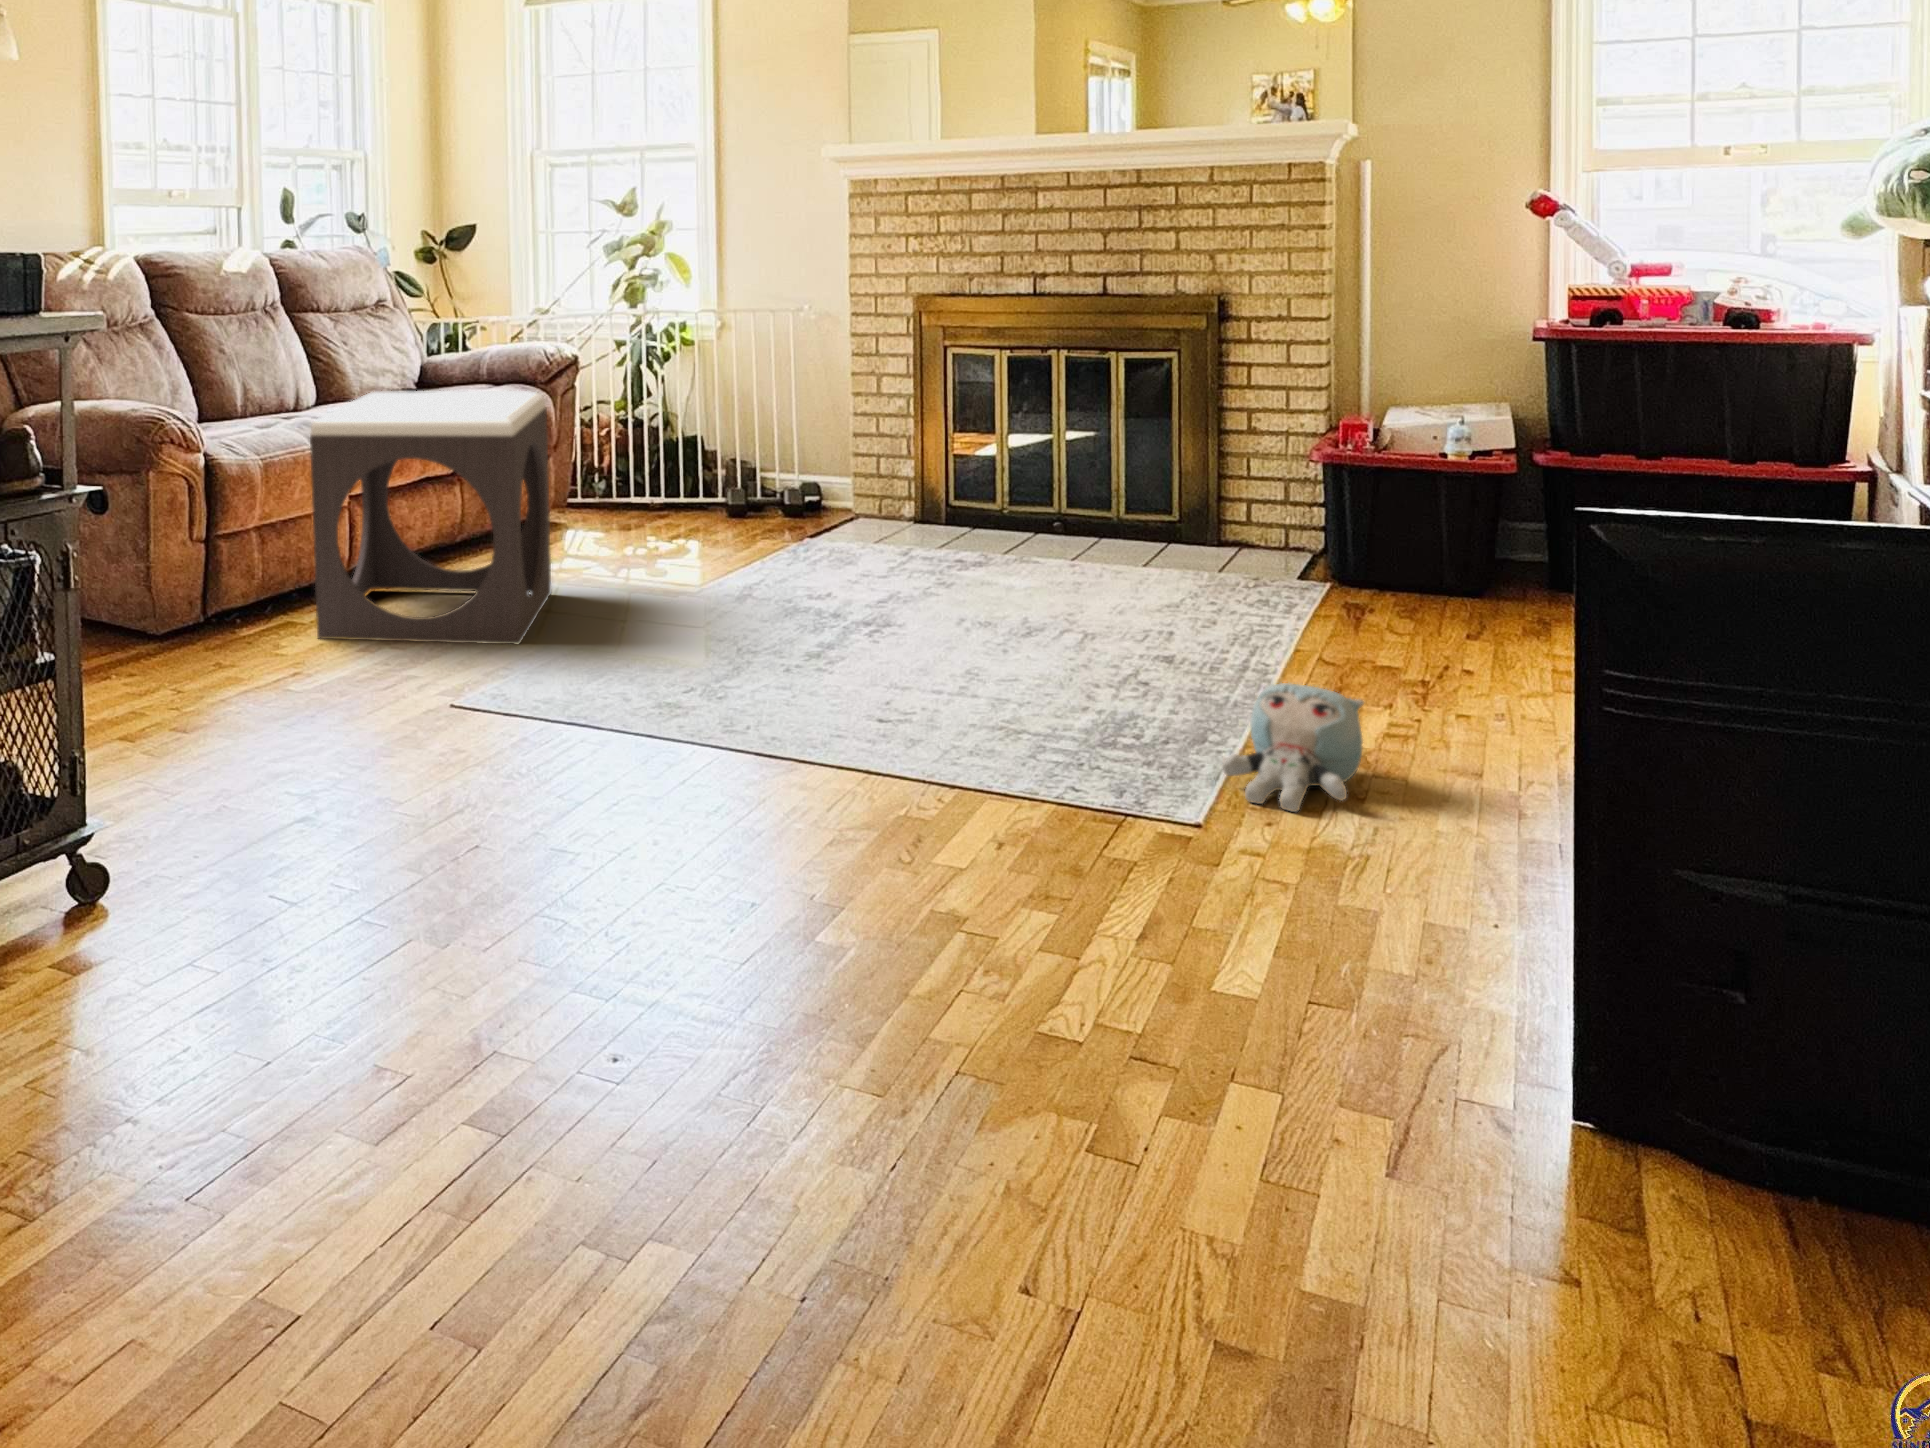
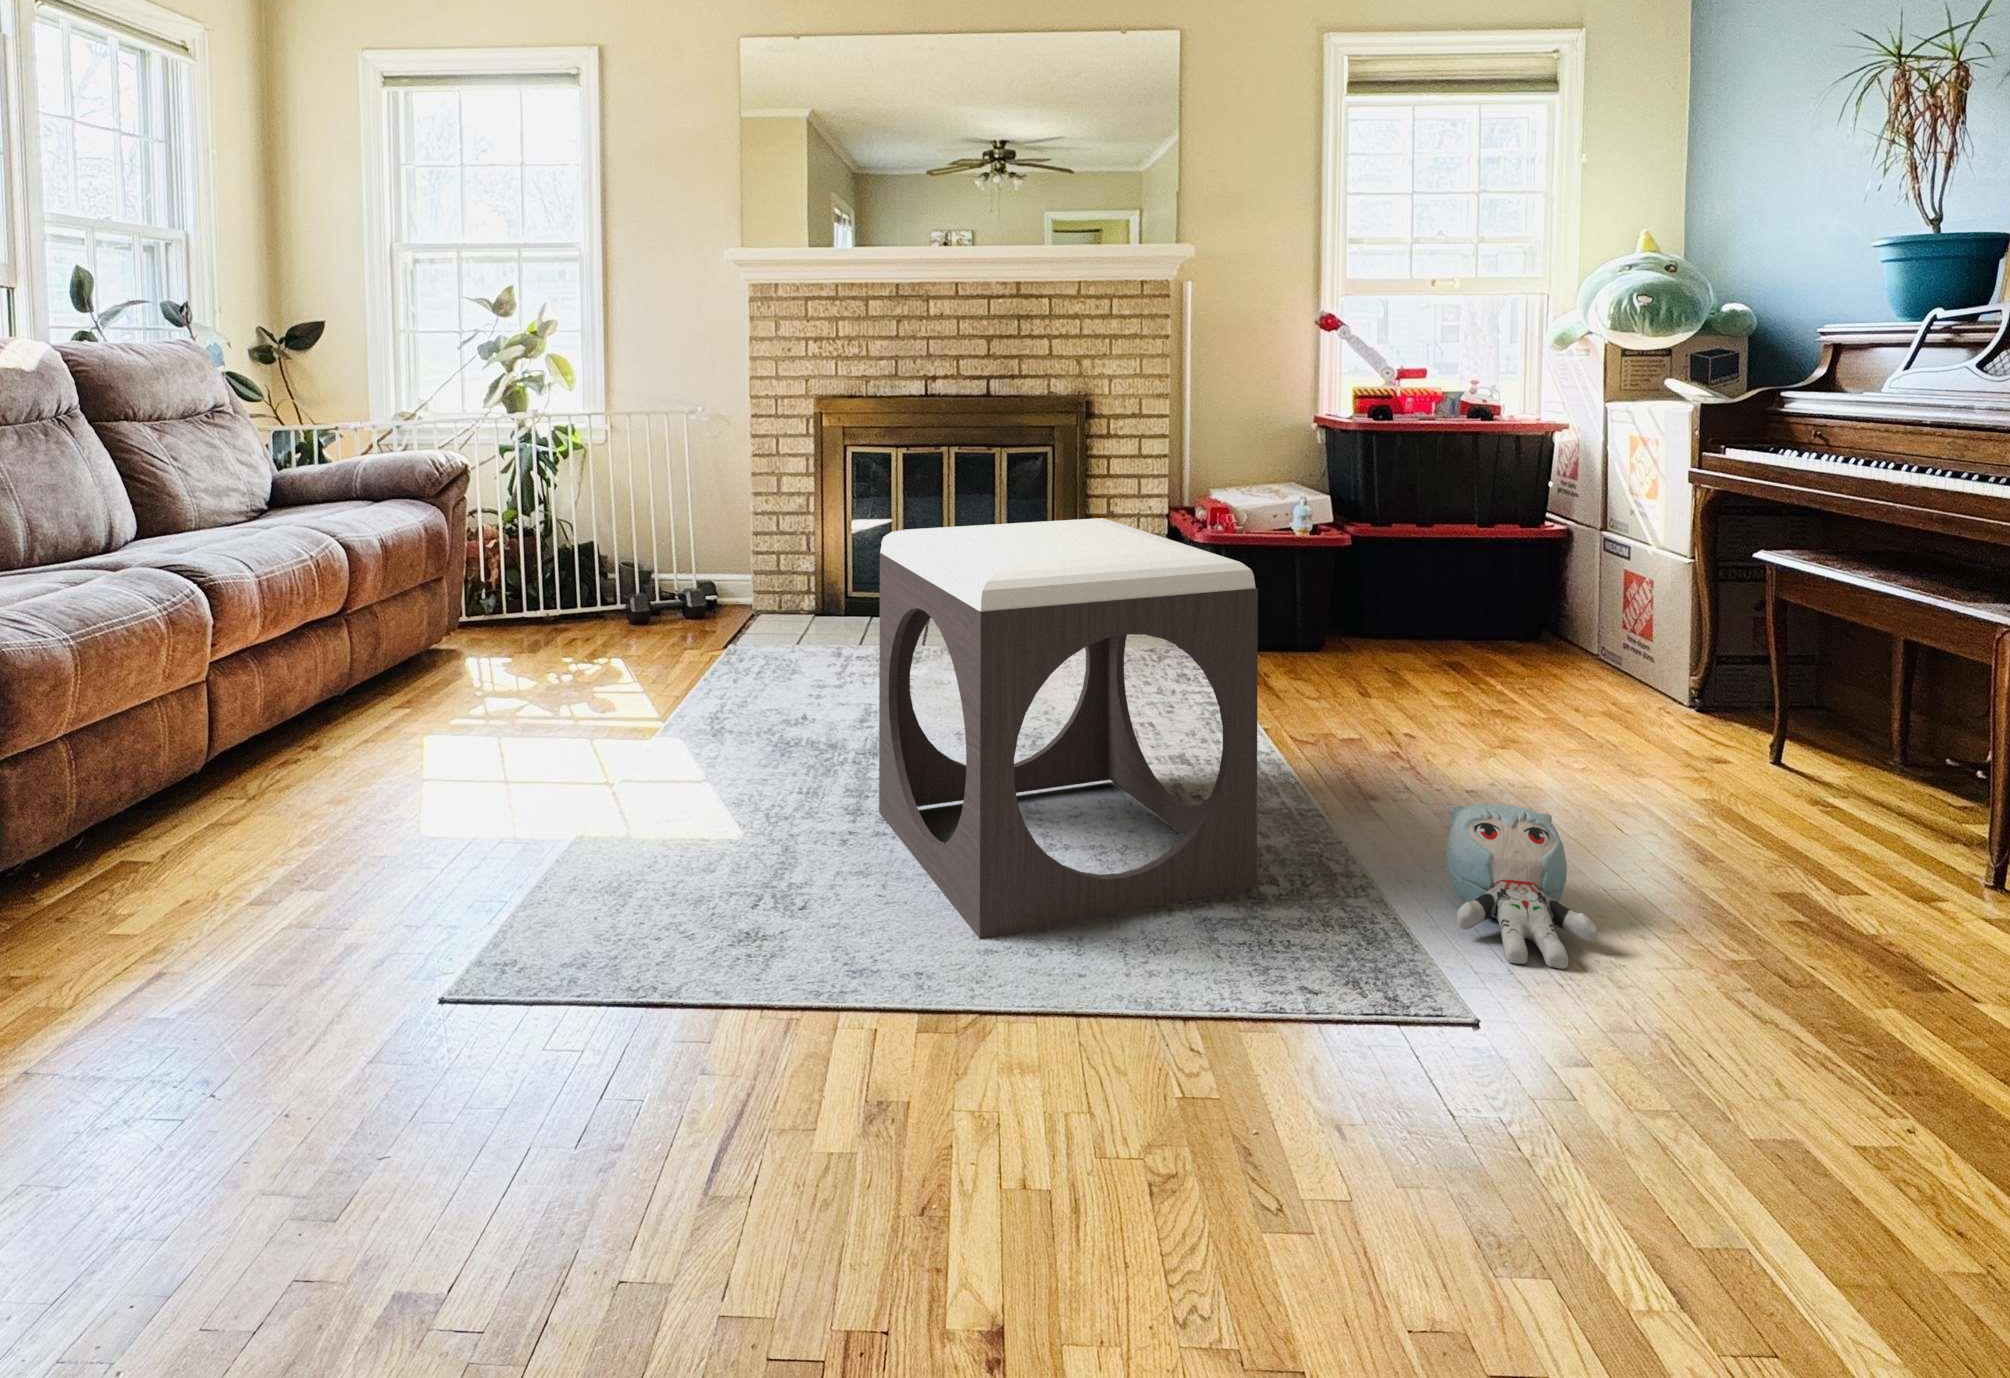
footstool: present [310,391,551,644] -> present [879,518,1258,939]

